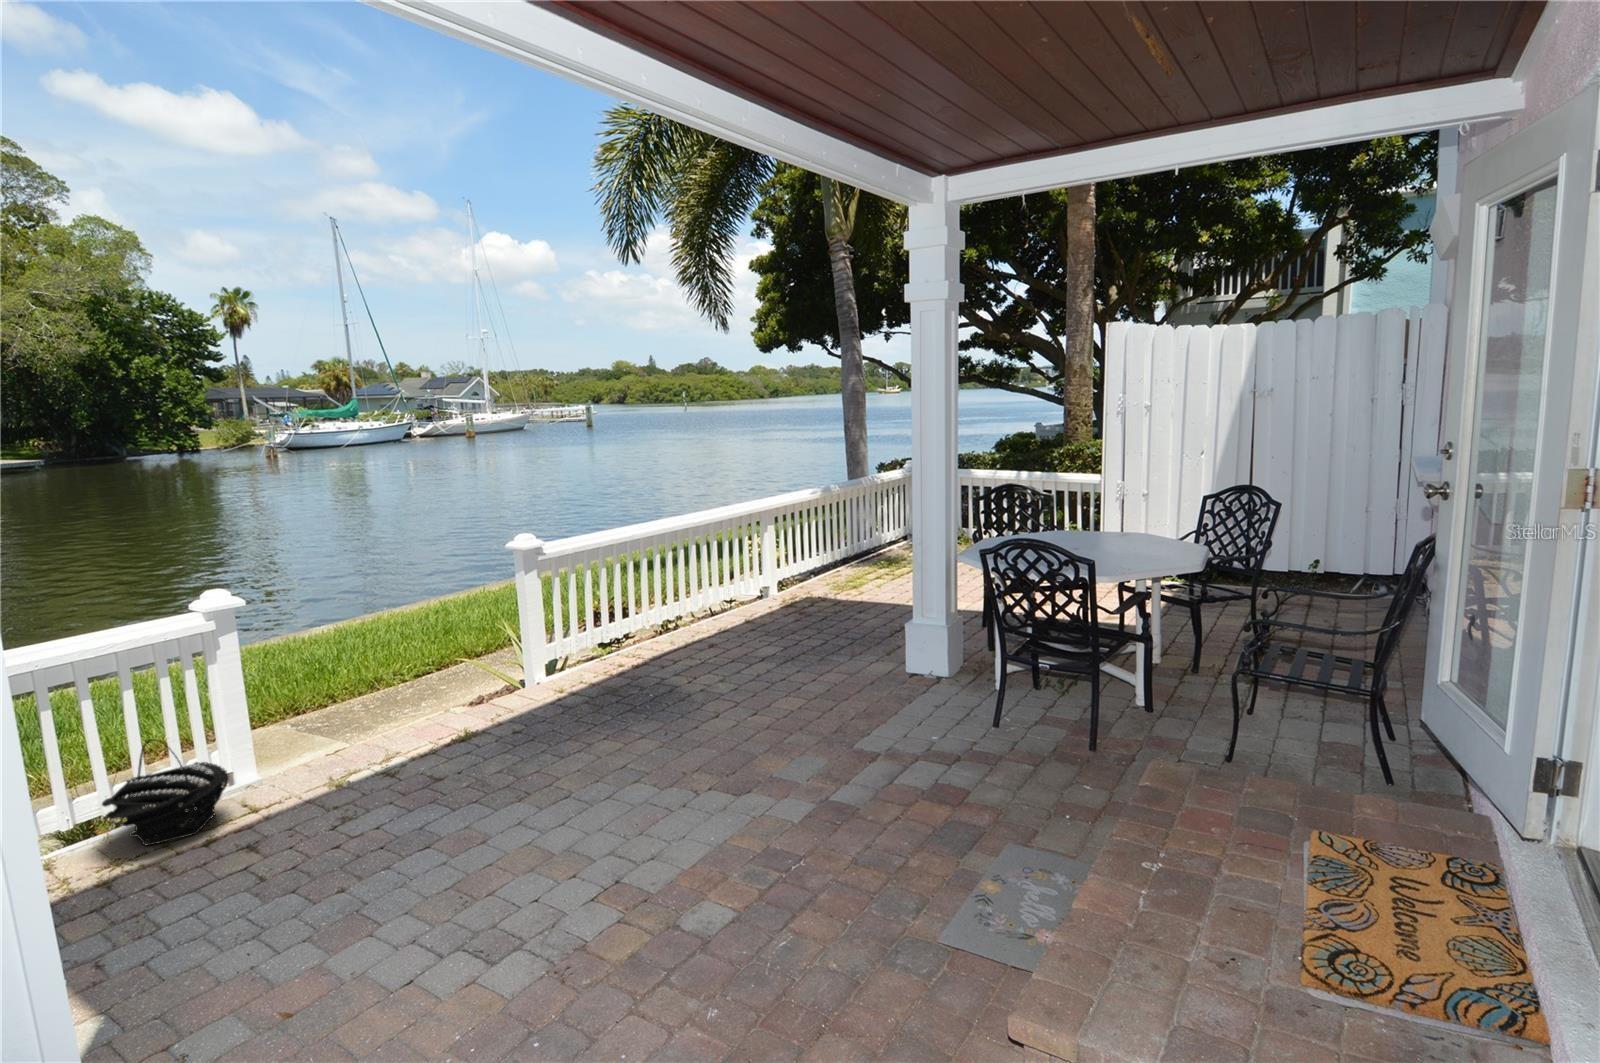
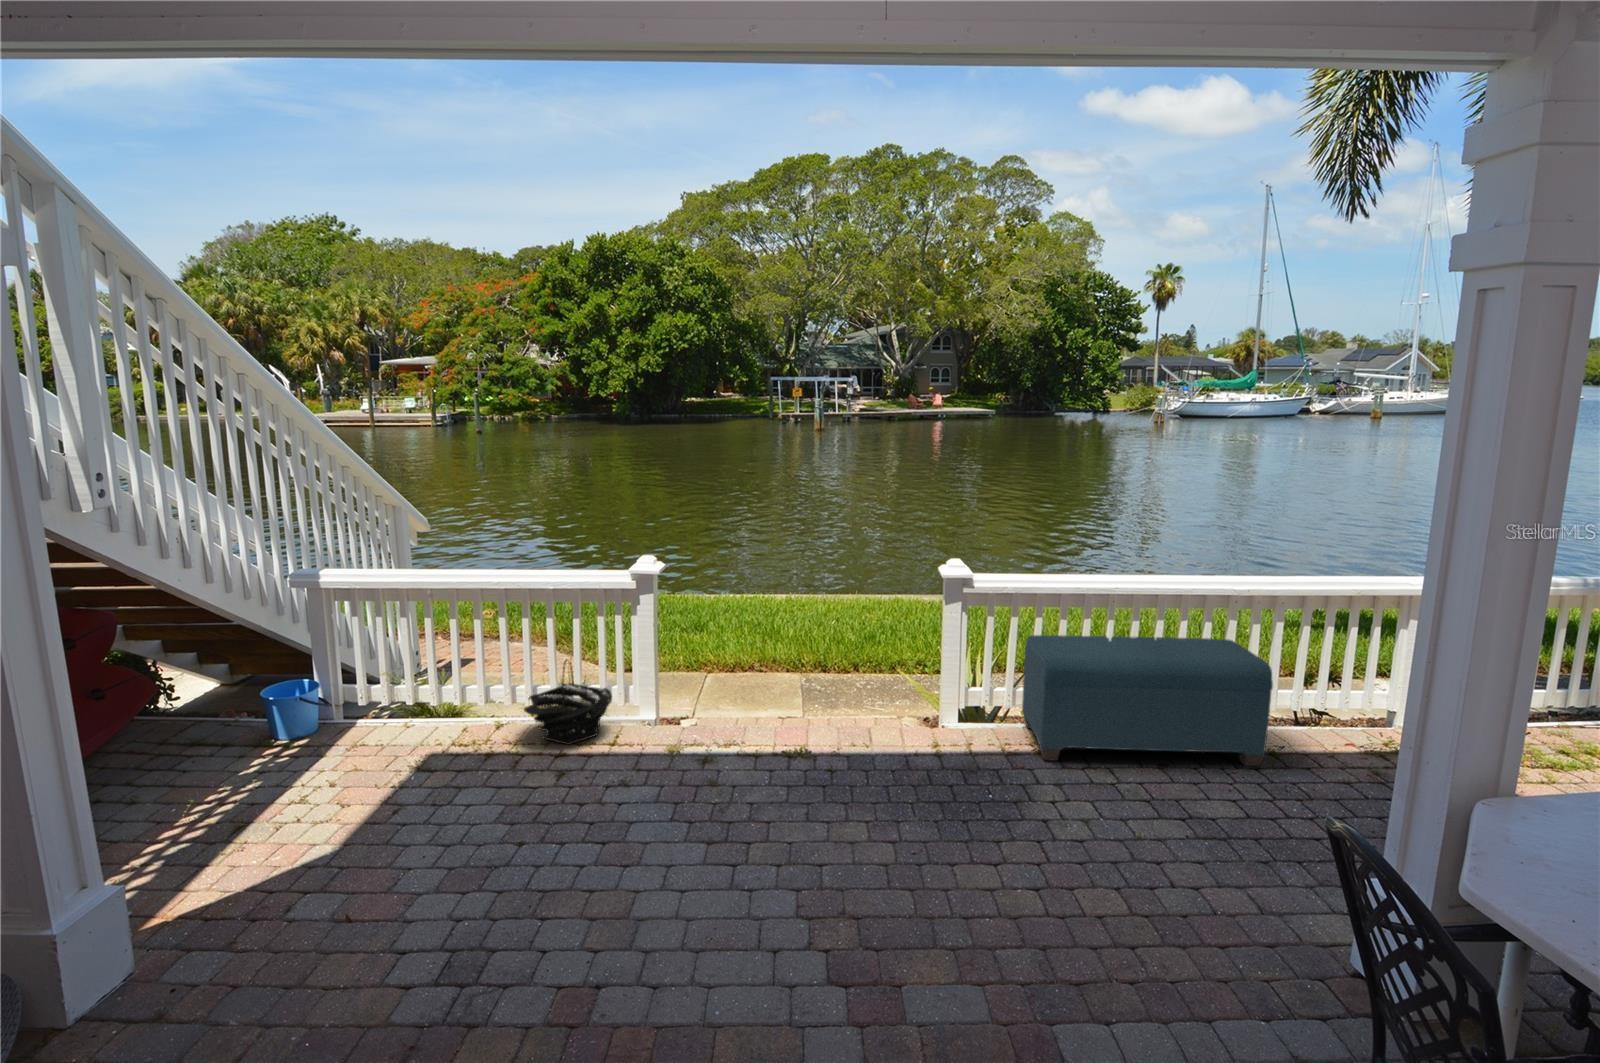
bench: none [576,563,737,674] -> present [1022,635,1273,766]

